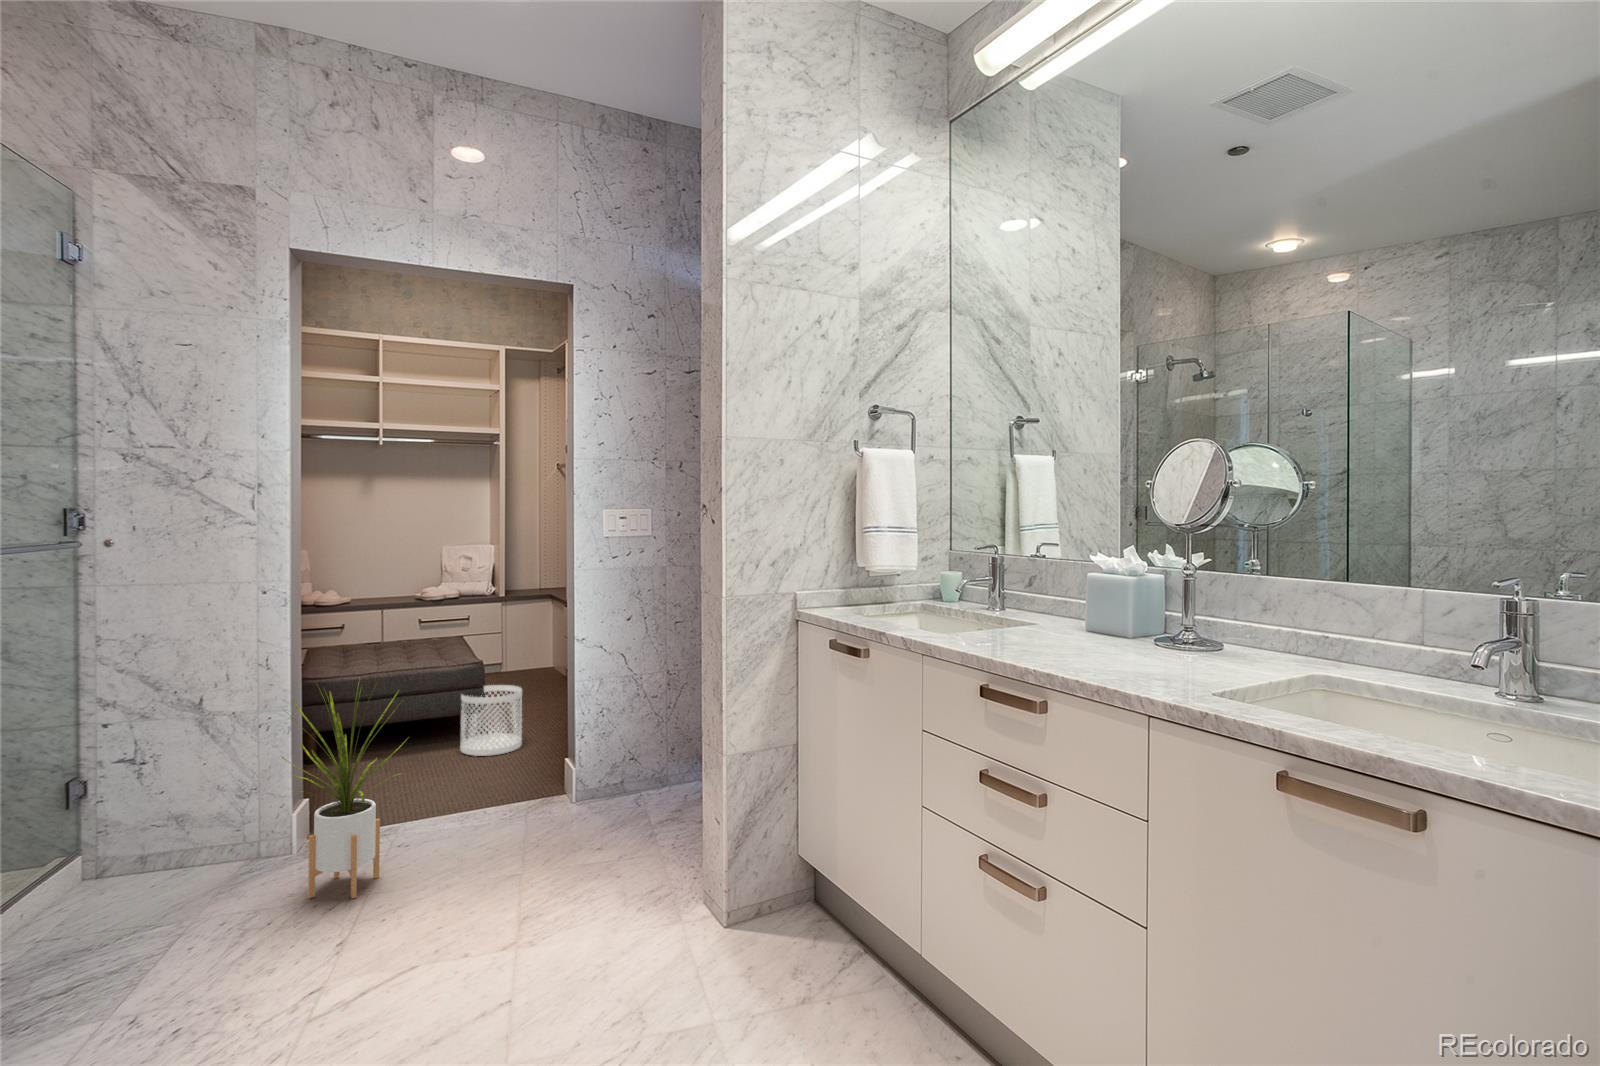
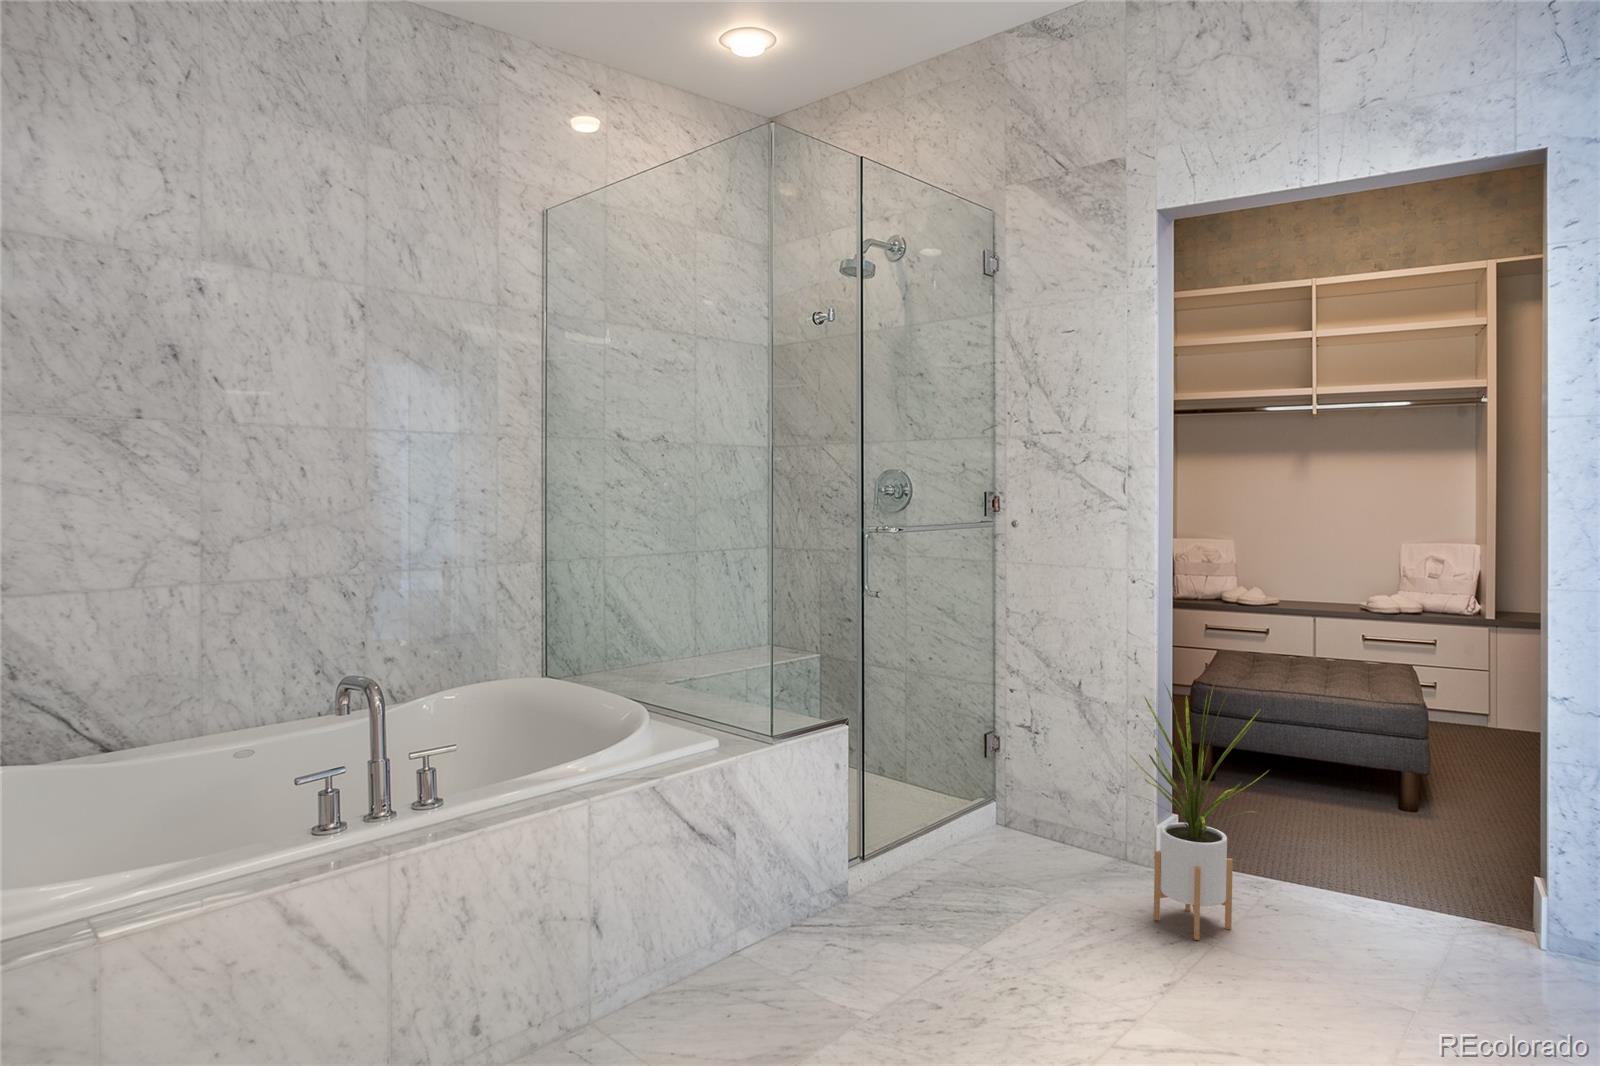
waste basket: present [460,685,522,756] -> none [1388,735,1488,838]

